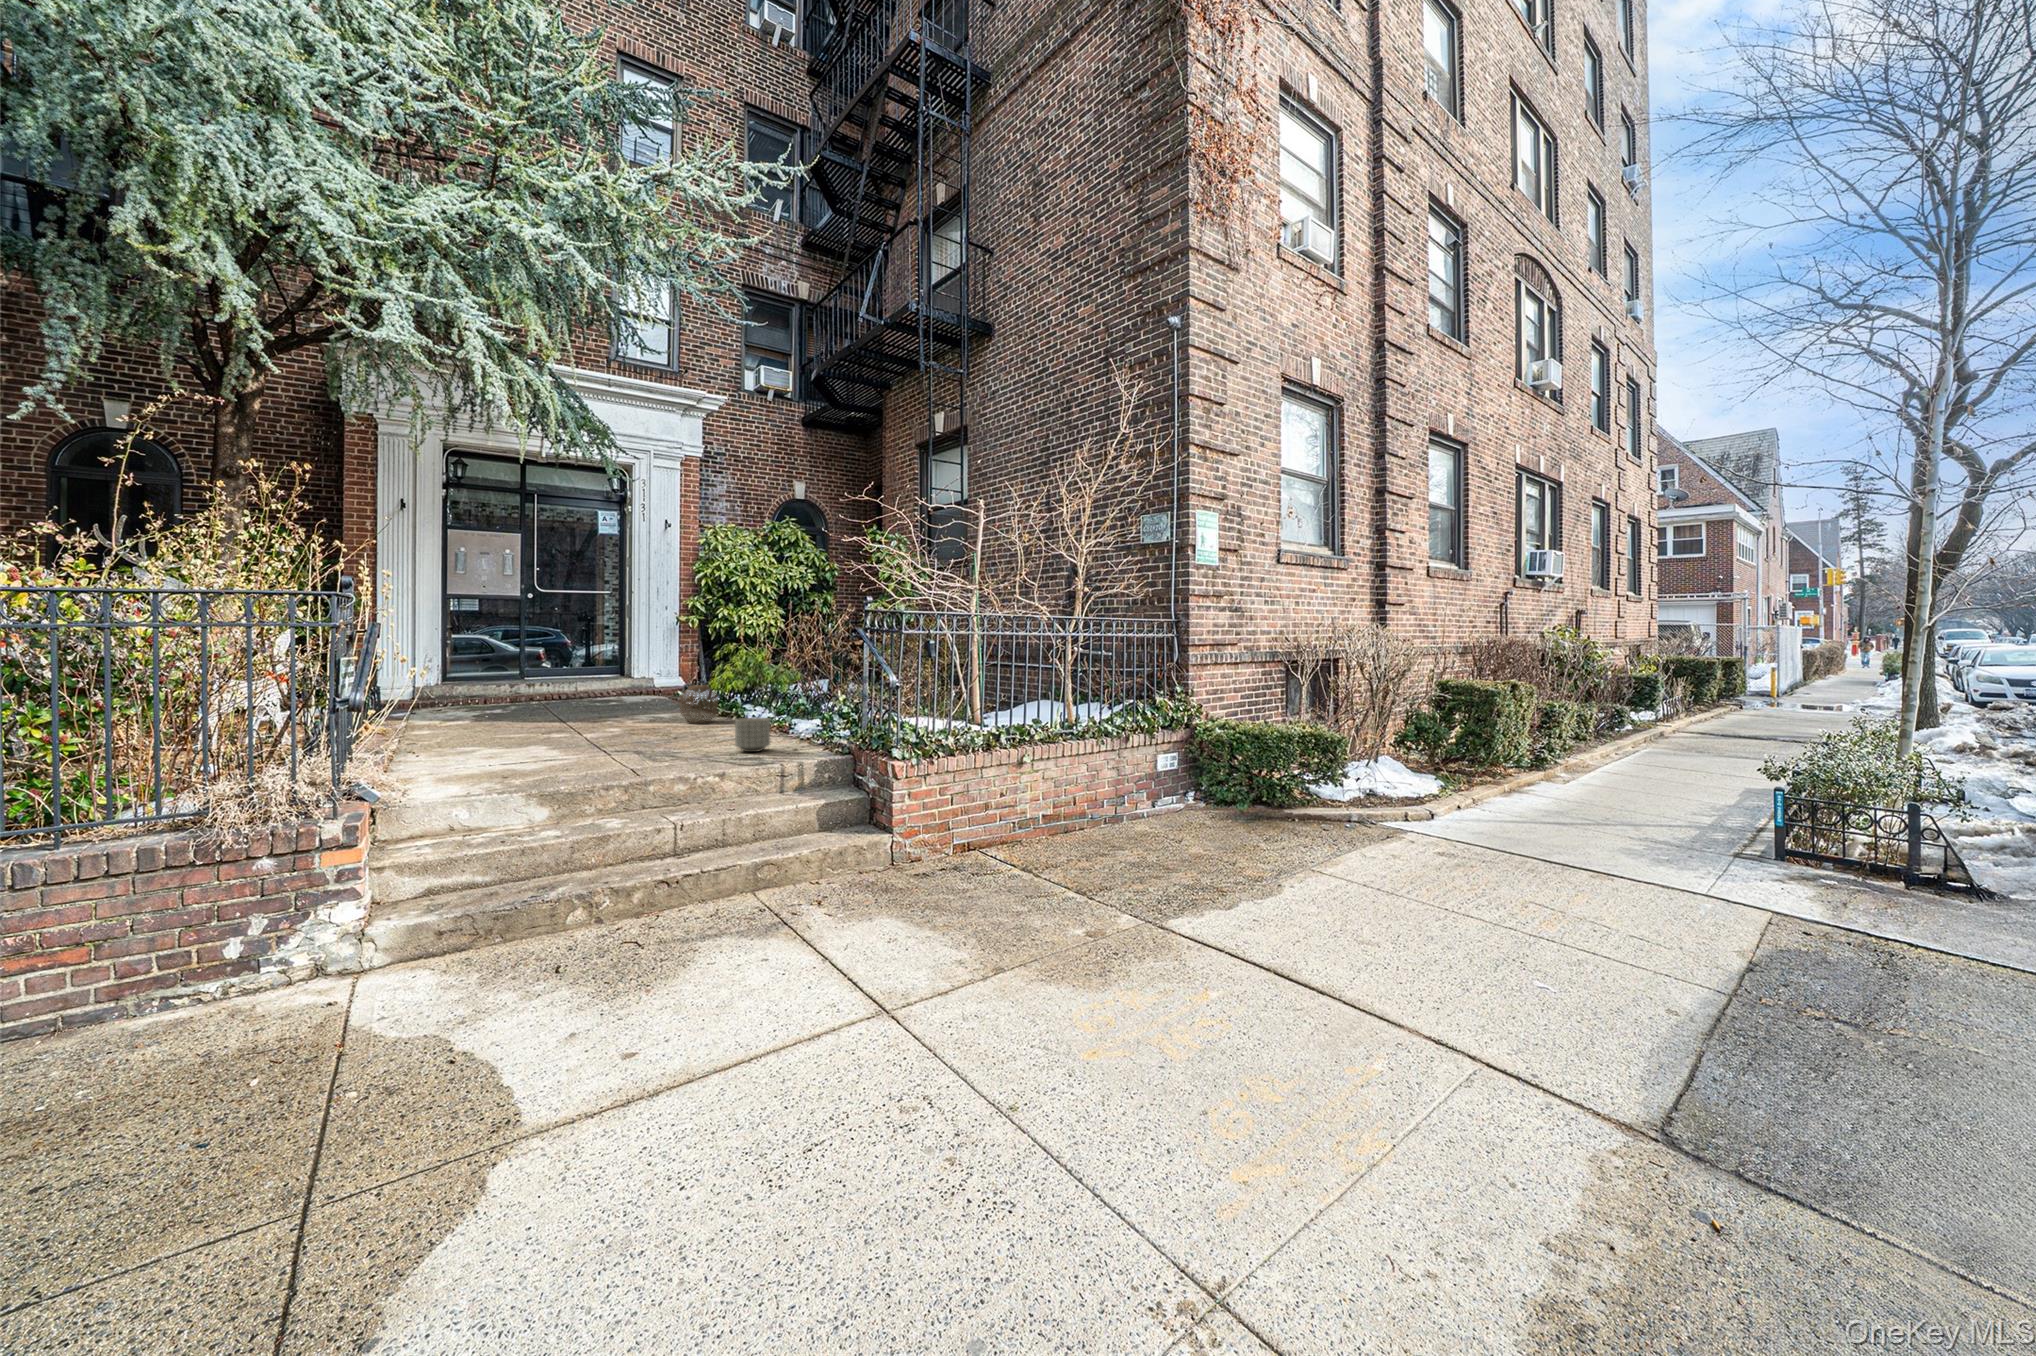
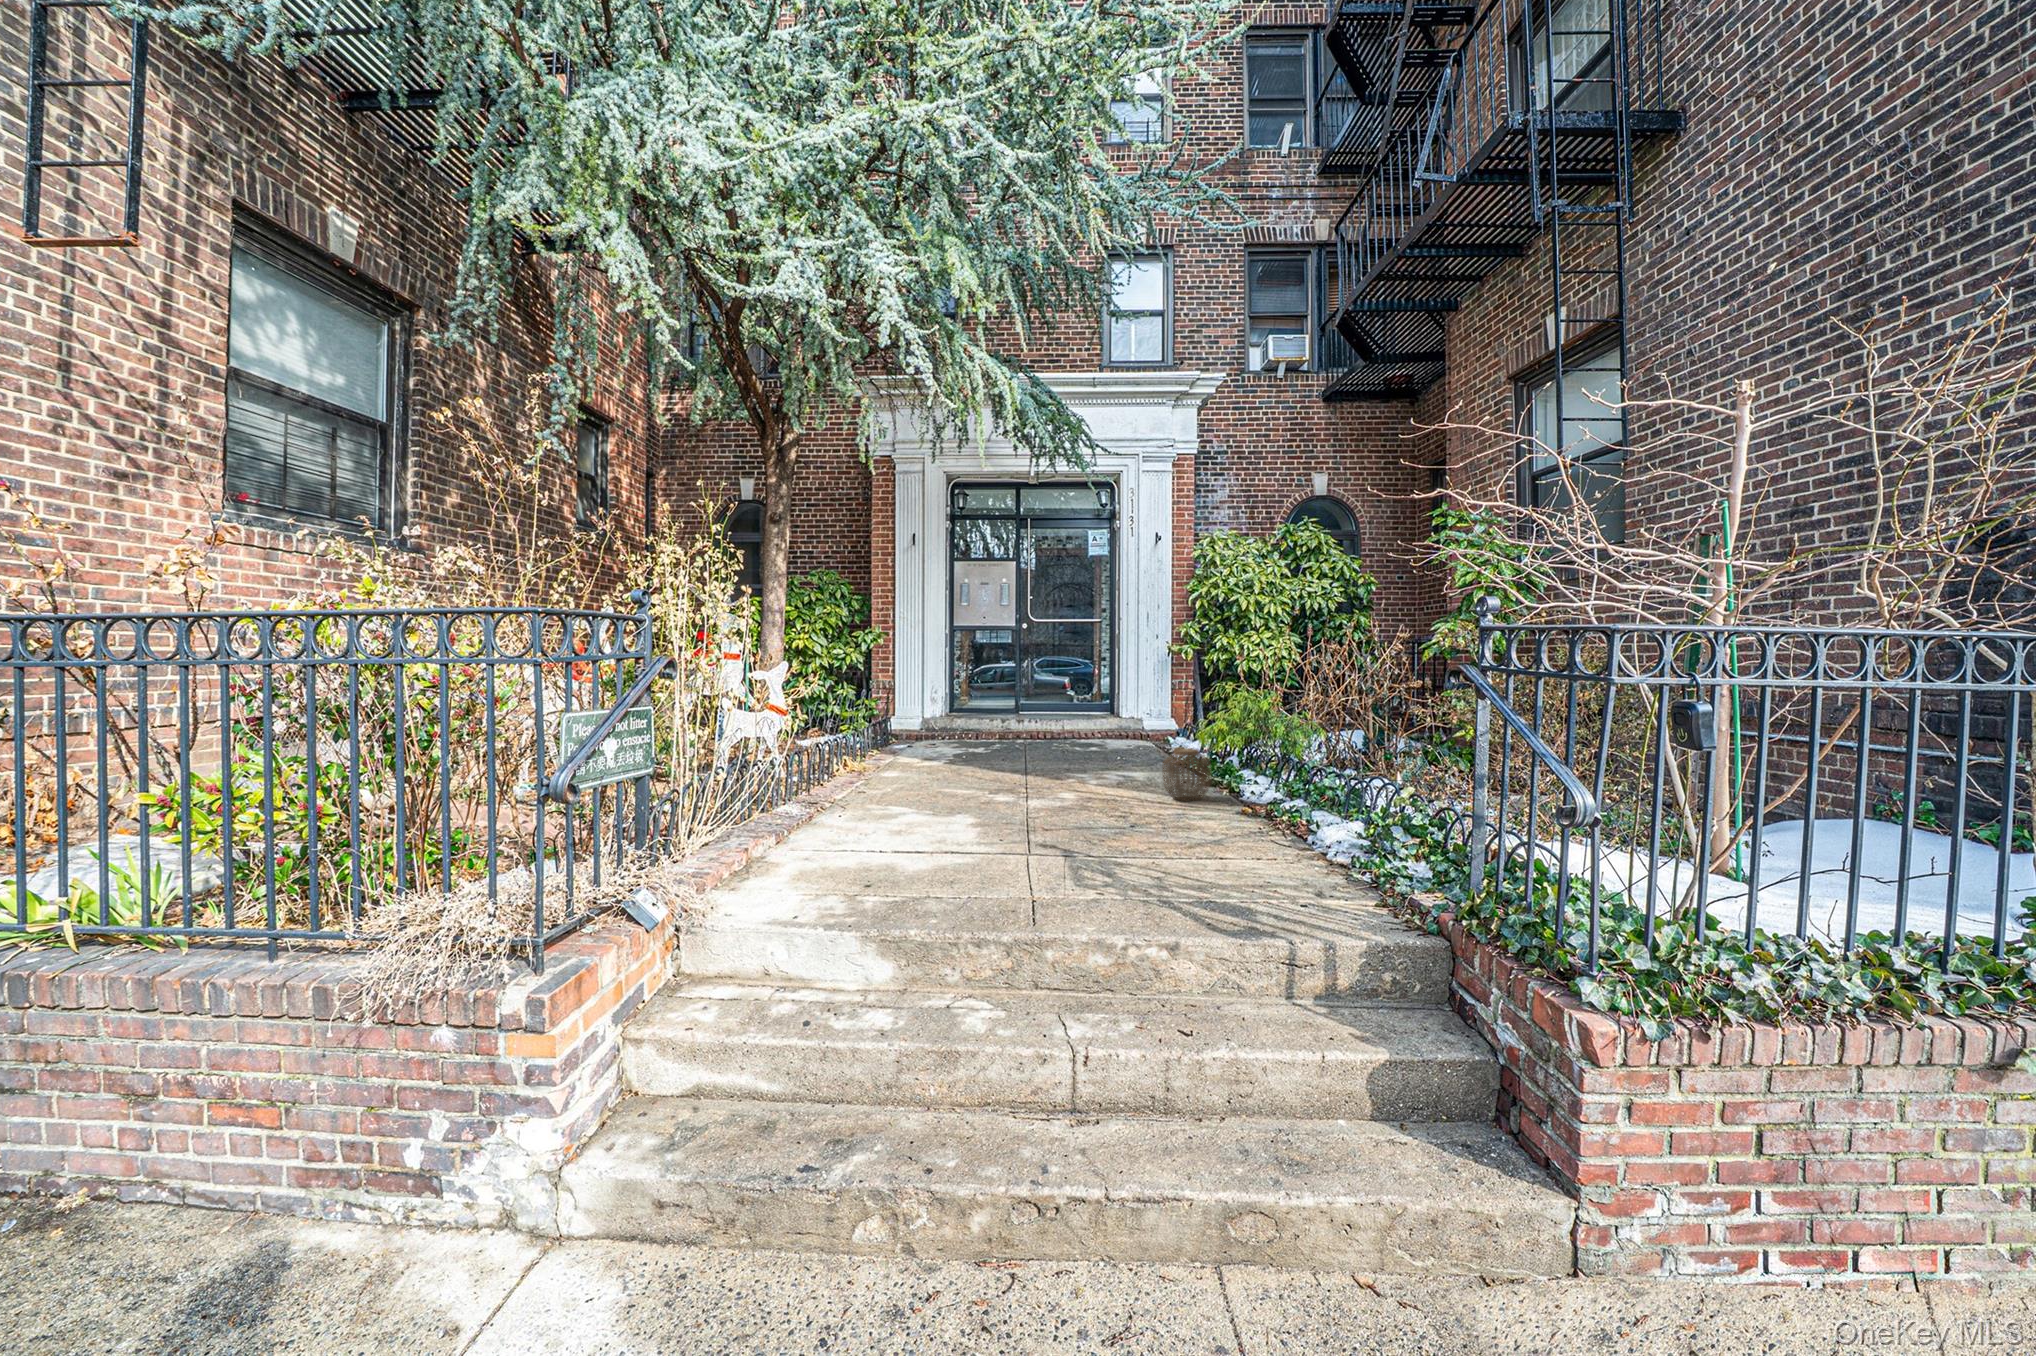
planter: present [735,718,770,752] -> none [1233,826,1288,885]

